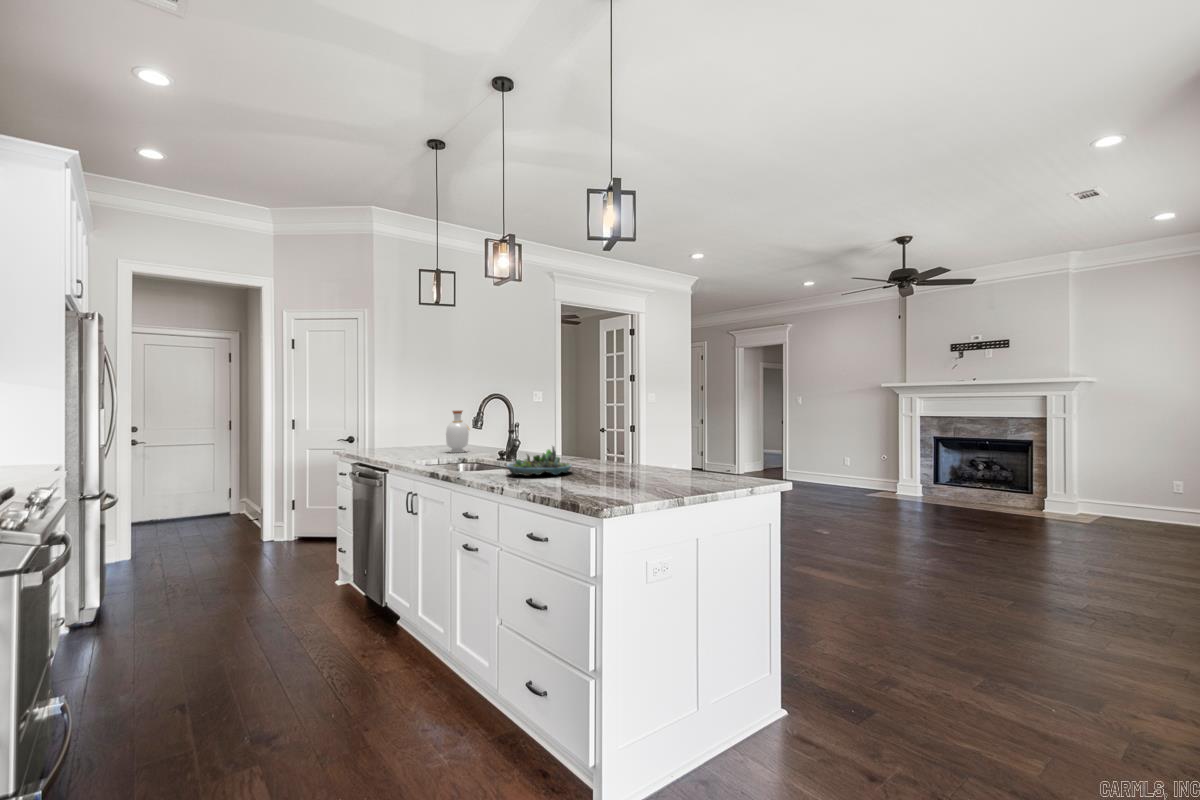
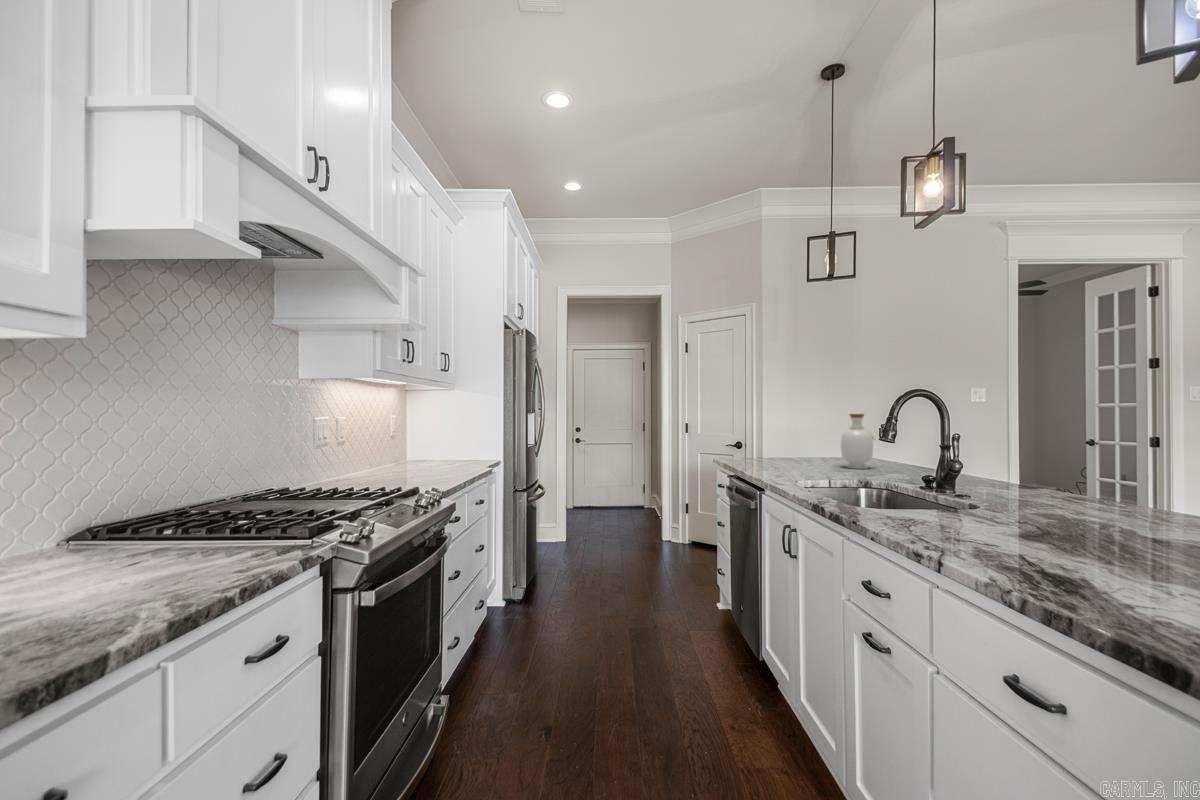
succulent planter: present [507,446,572,476] -> none [950,488,1124,556]

